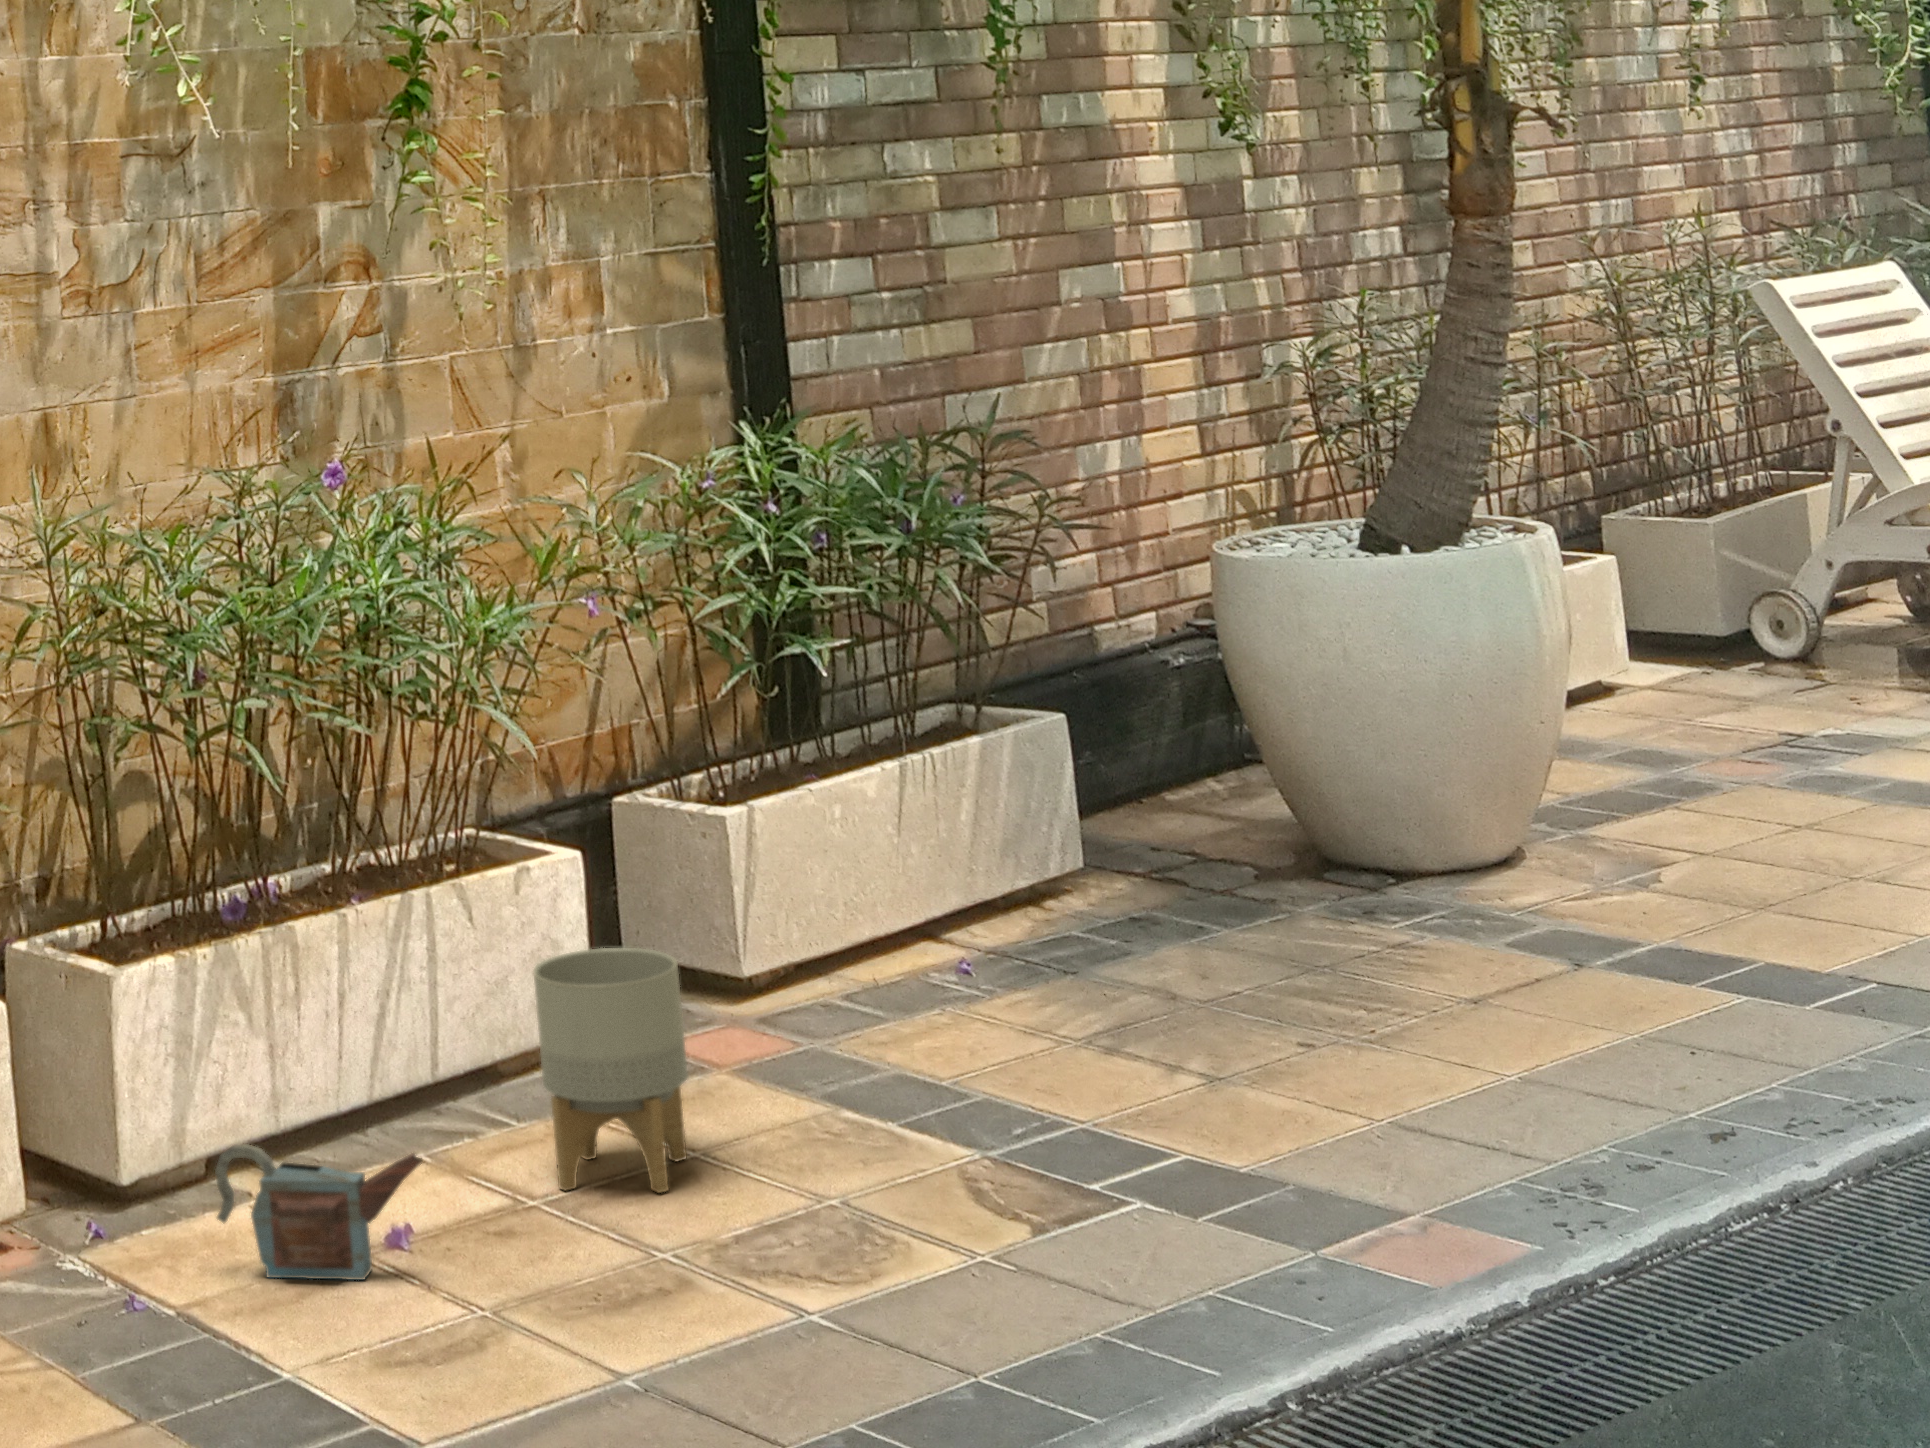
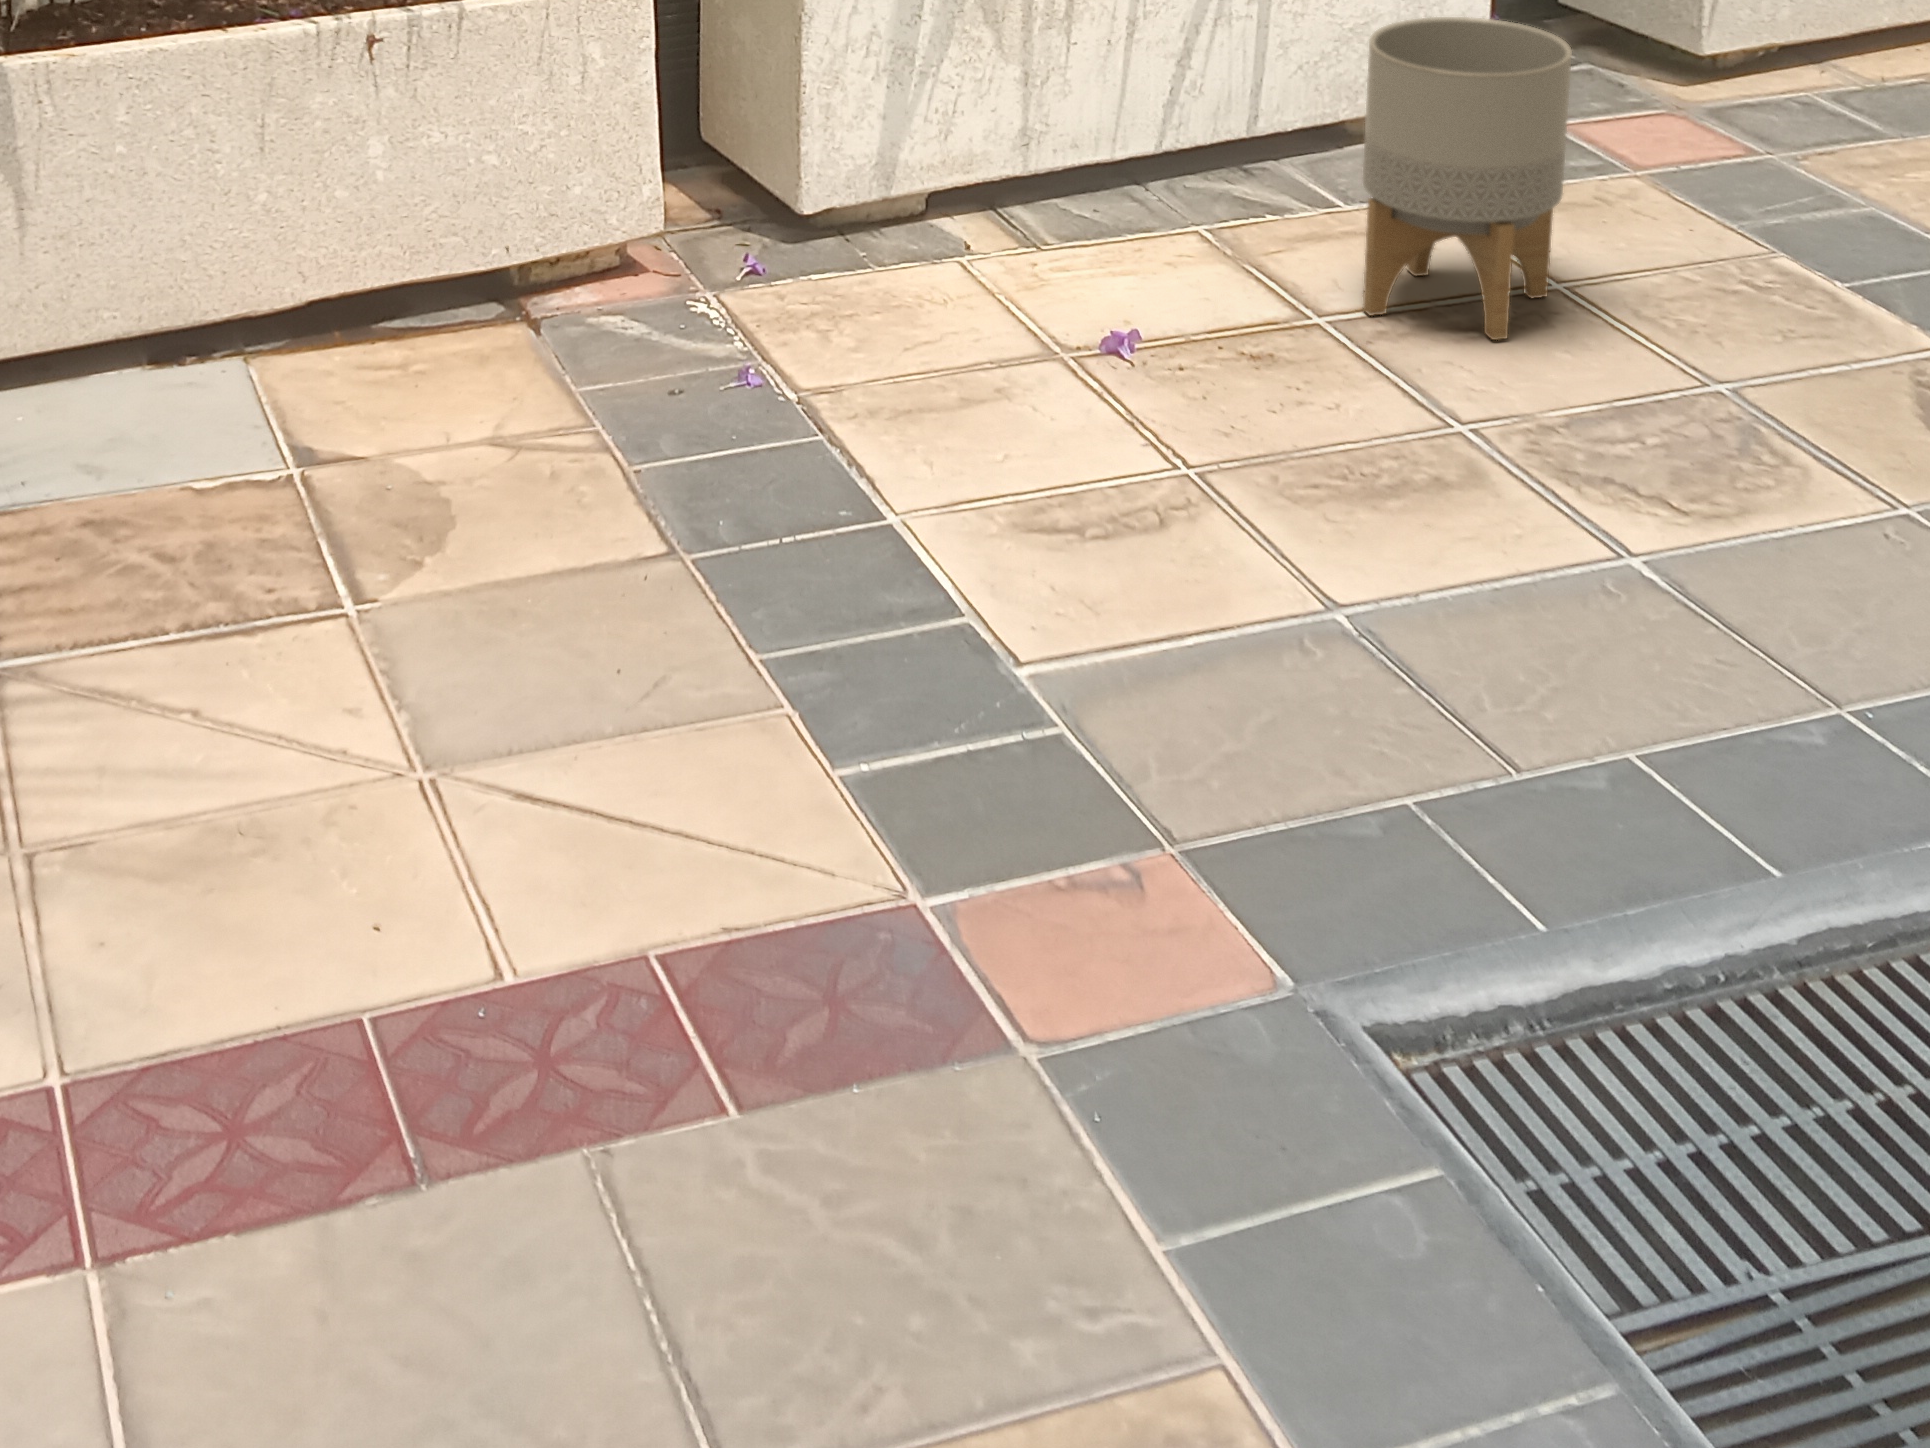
watering can: present [215,1144,422,1280] -> none [880,206,1155,399]

